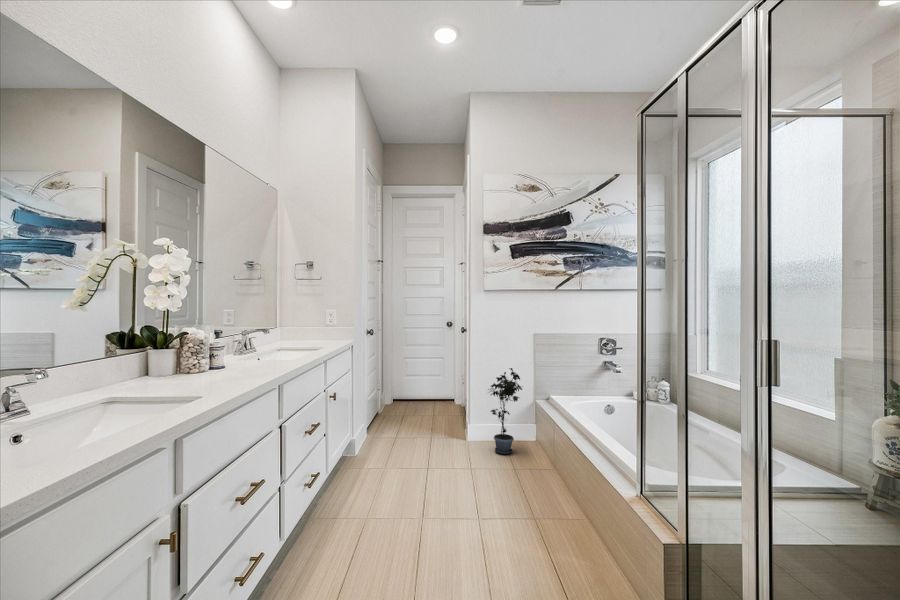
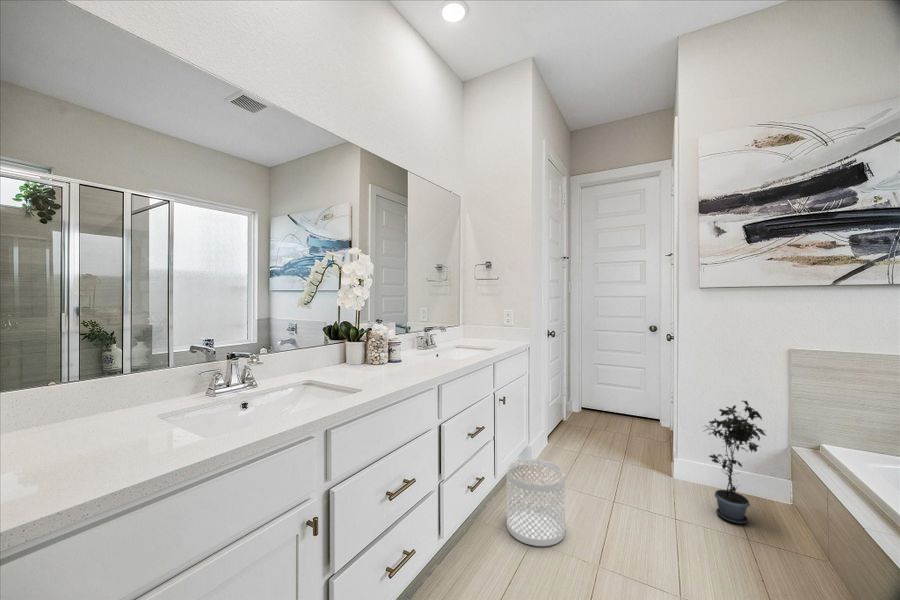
waste basket: none [348,432,396,497] -> present [506,459,565,546]

